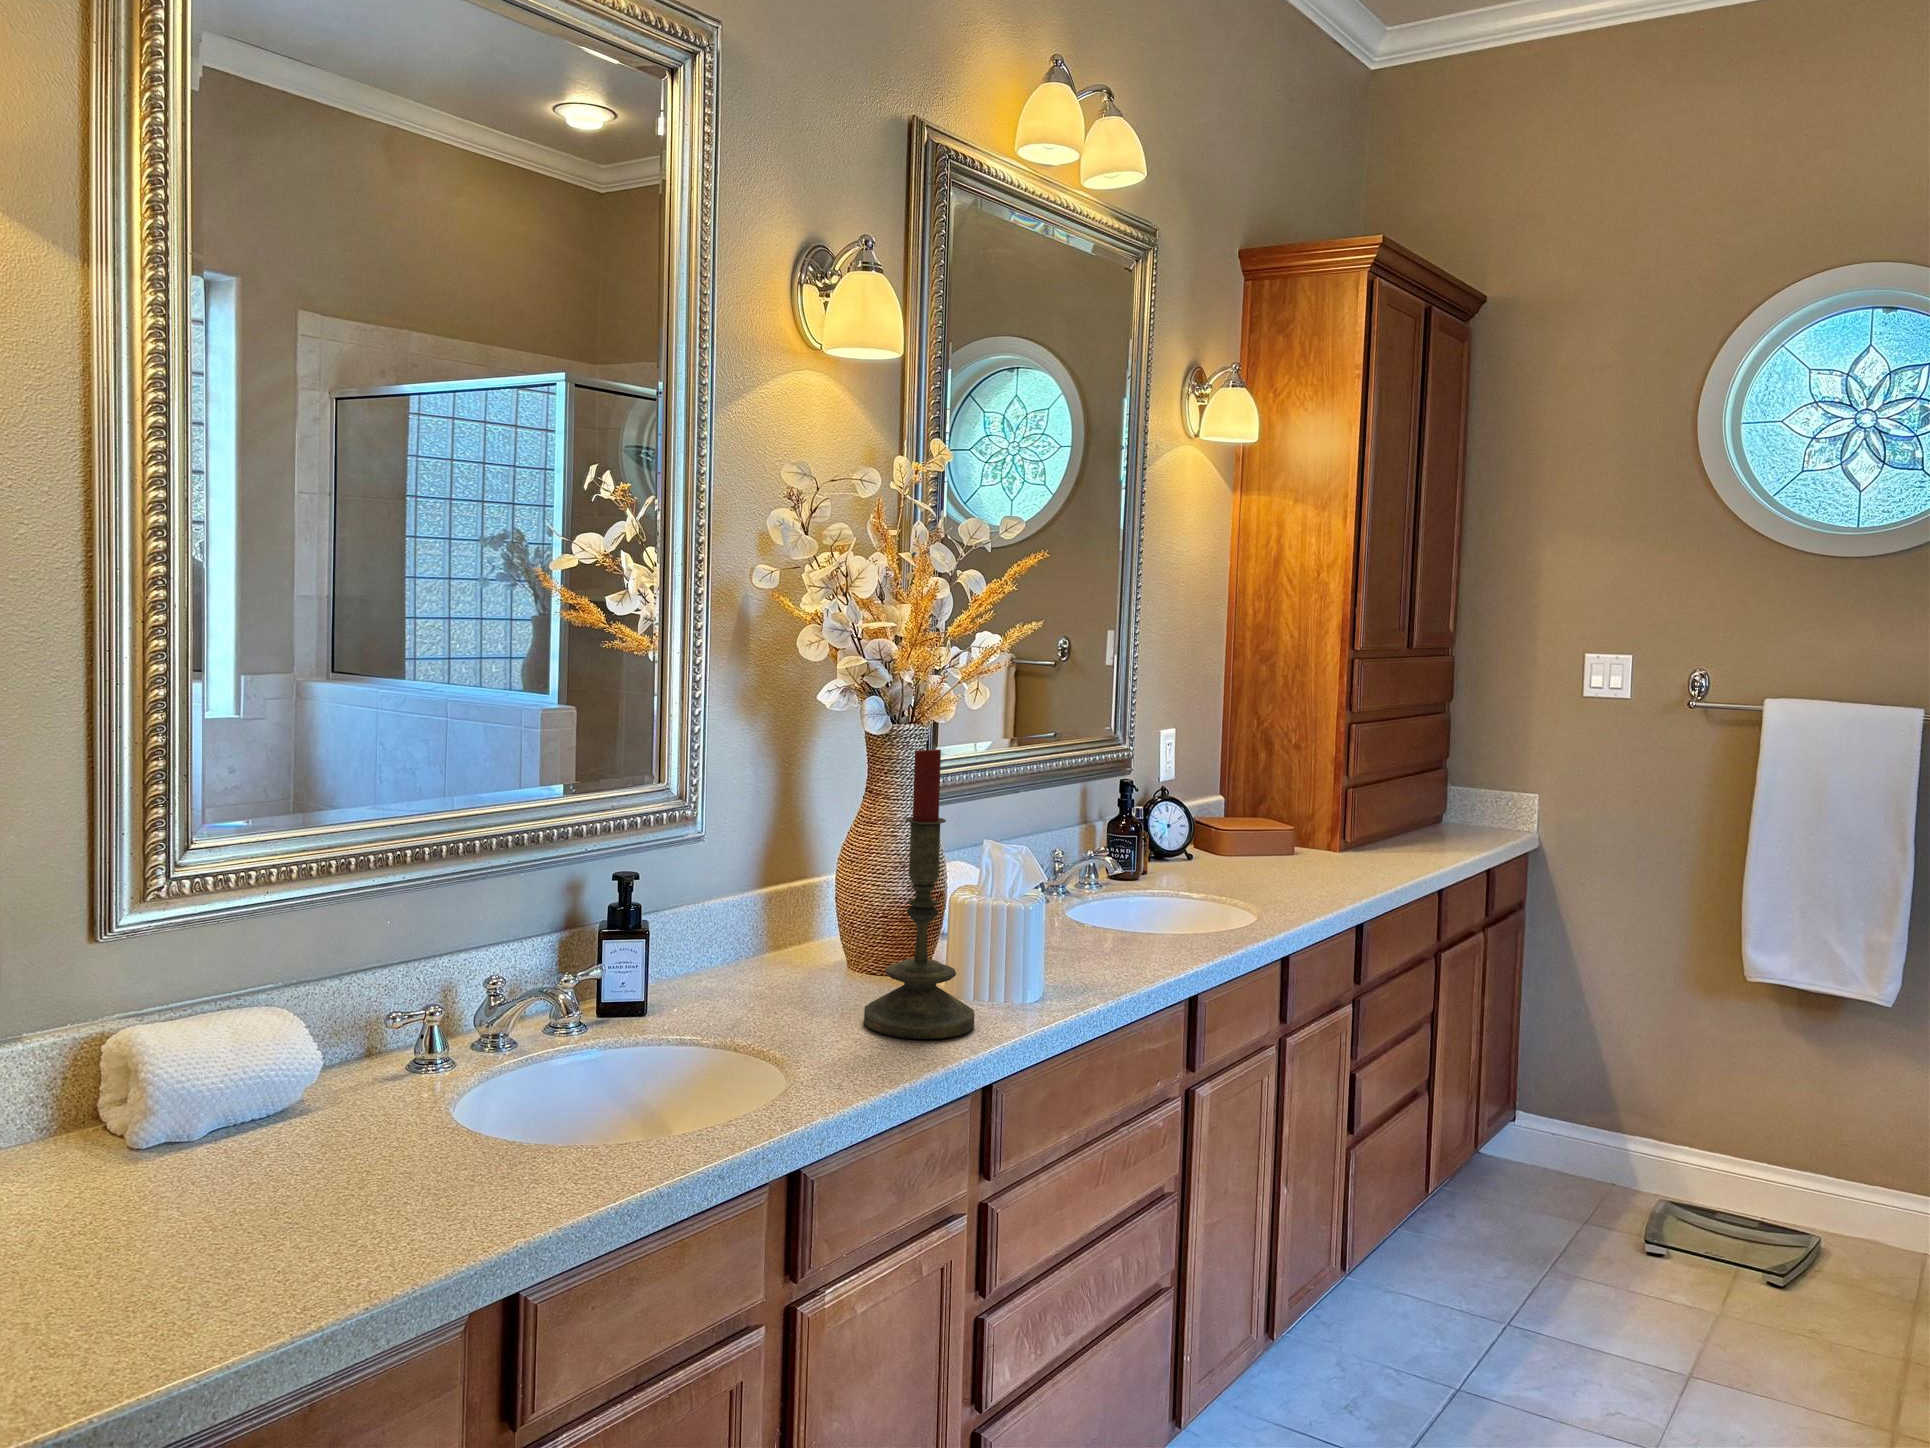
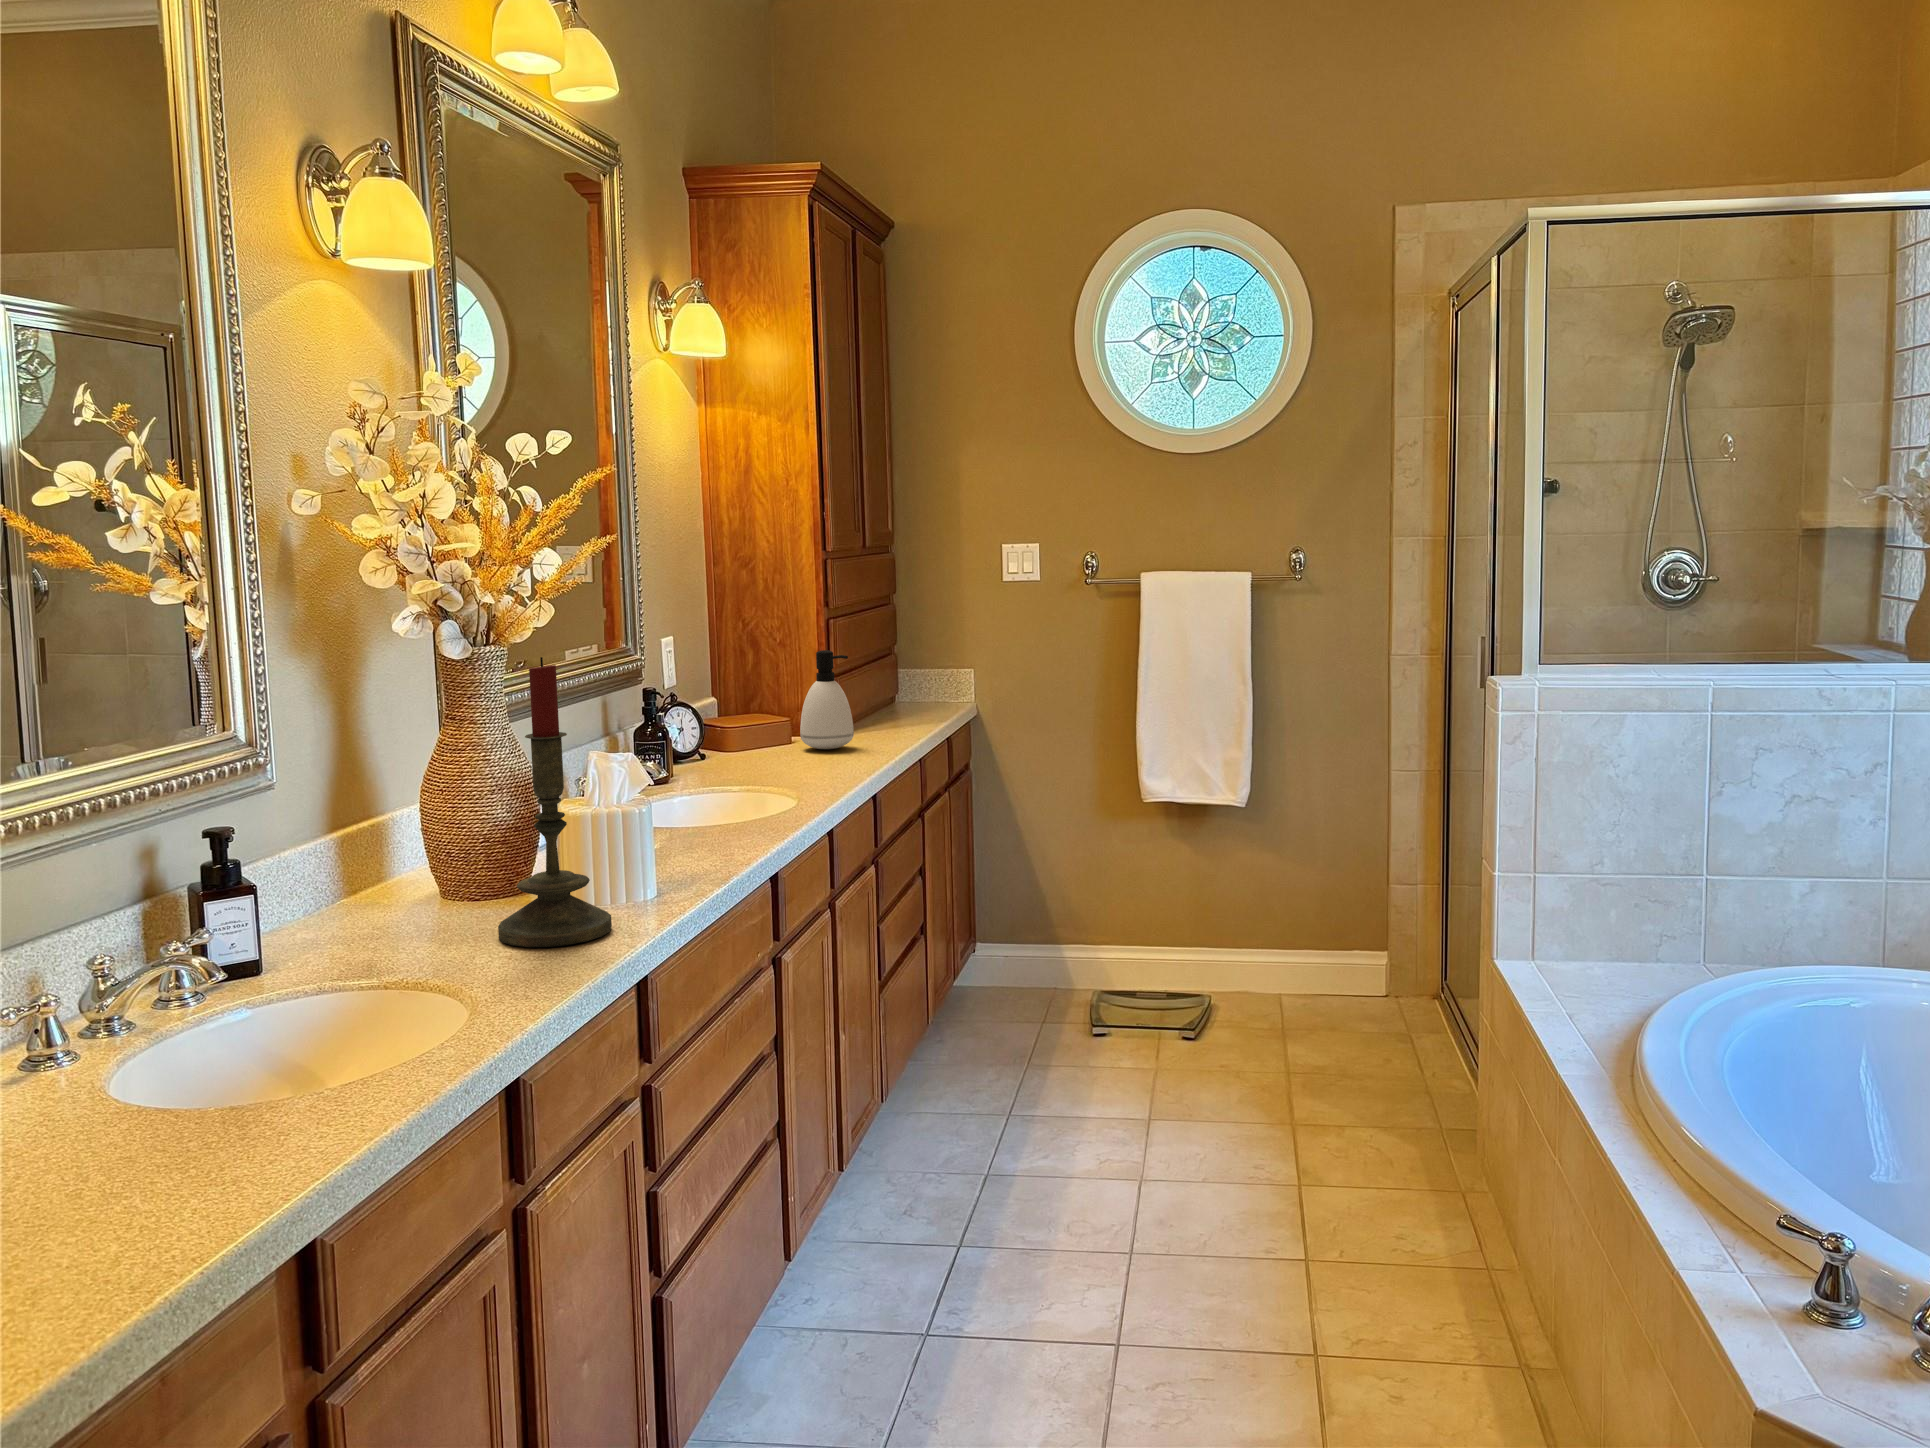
soap dispenser: none [1301,758,1361,865] -> present [800,650,854,749]

